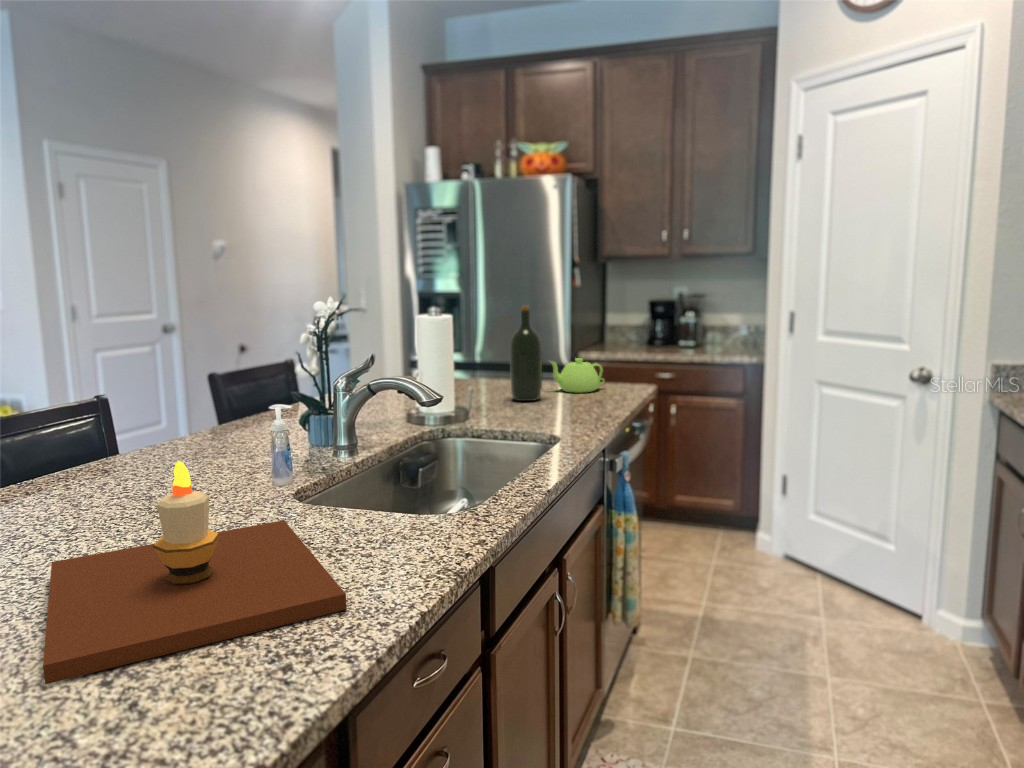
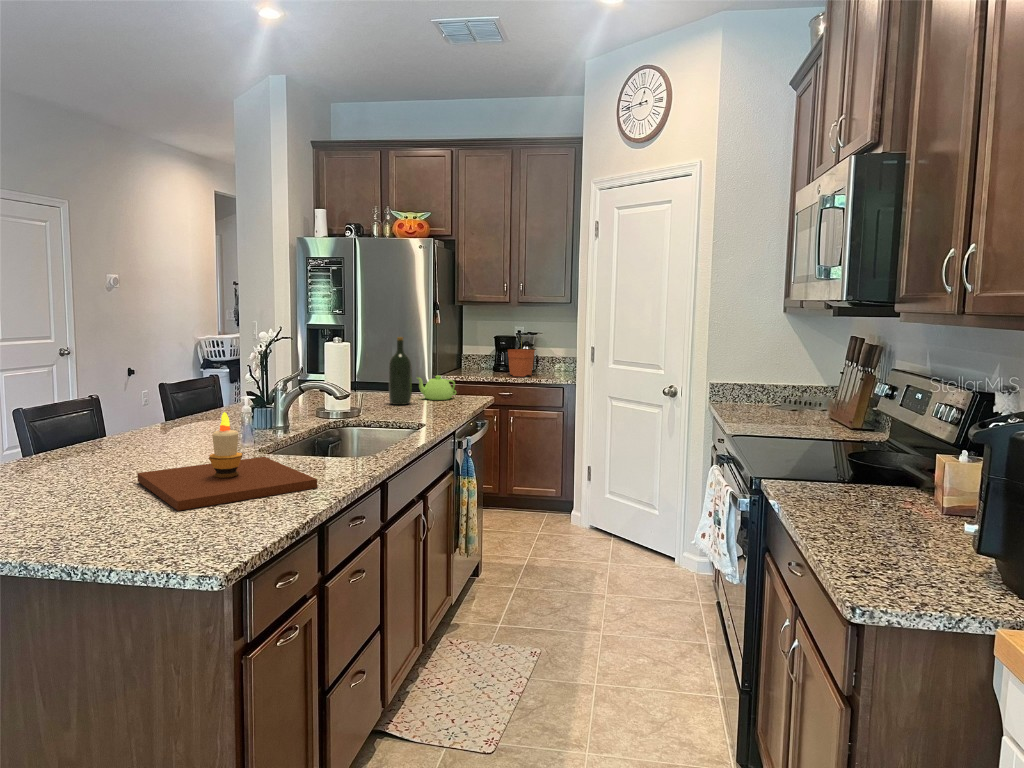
plant pot: none [669,301,706,353] -> present [508,349,535,377]

